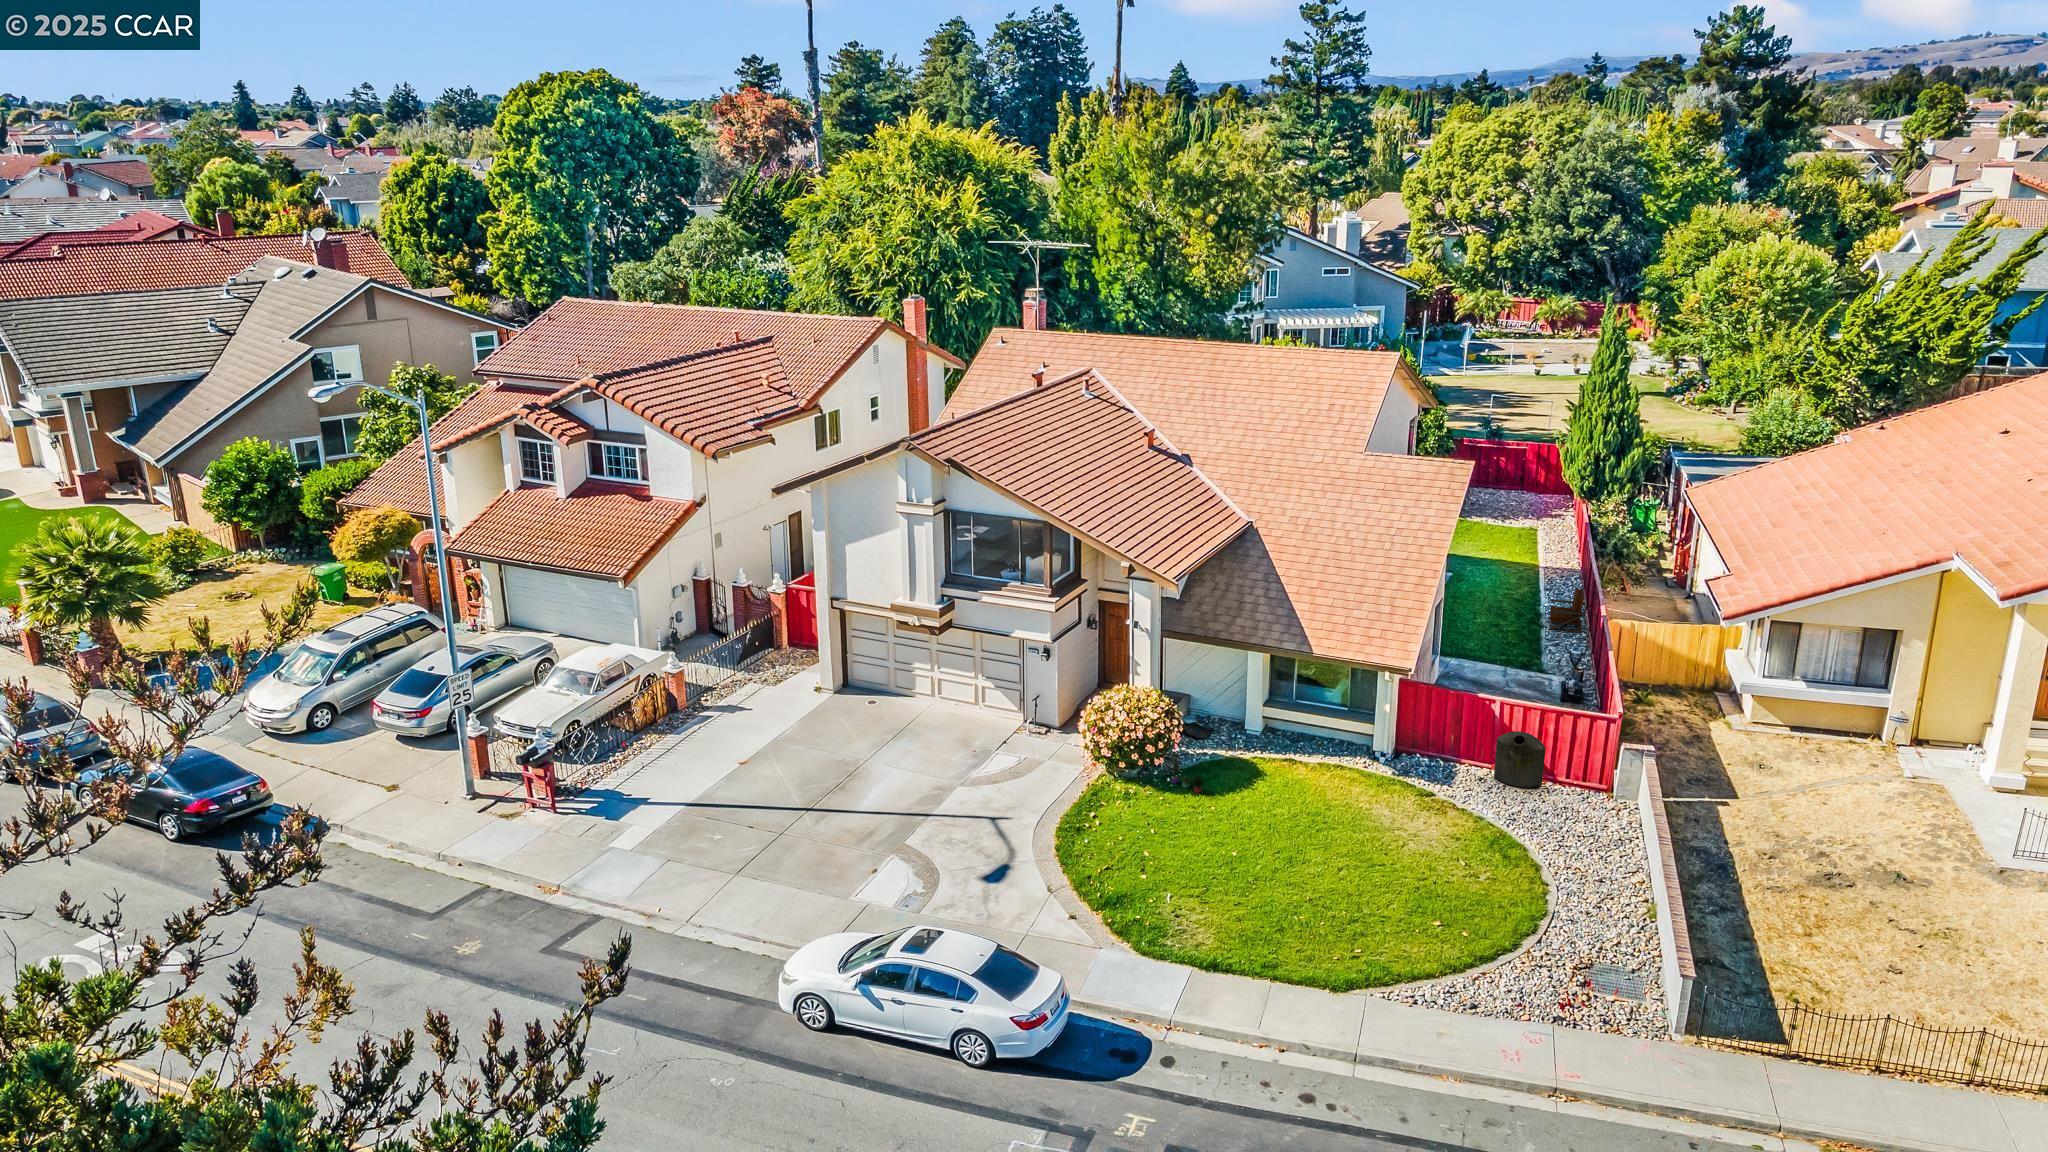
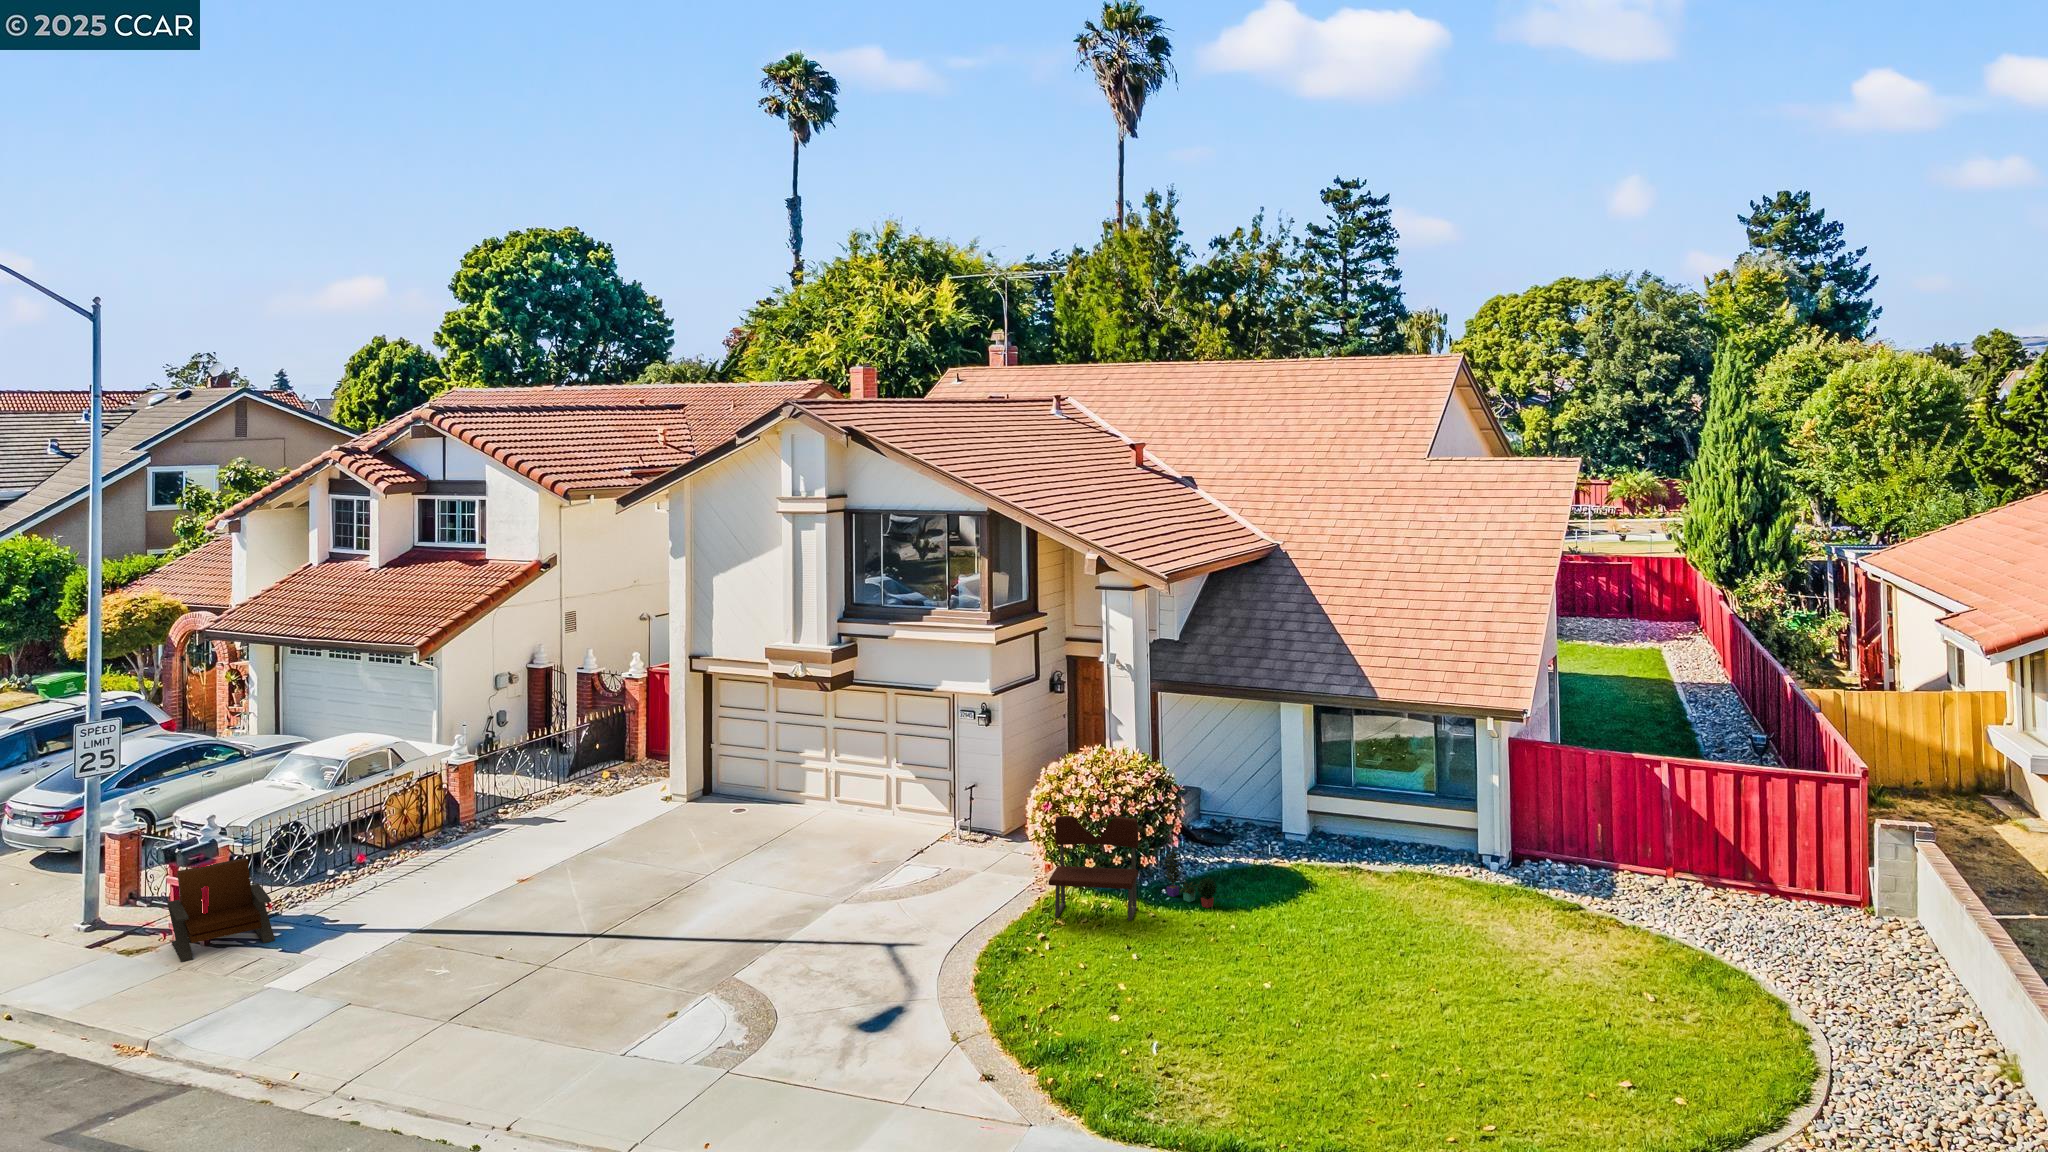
lounge chair: present [1549,588,1585,633] -> present [167,858,275,962]
trash can: present [1494,731,1546,789] -> none [1669,809,1751,900]
bench: none [1097,736,1155,804] -> present [1049,815,1138,921]

